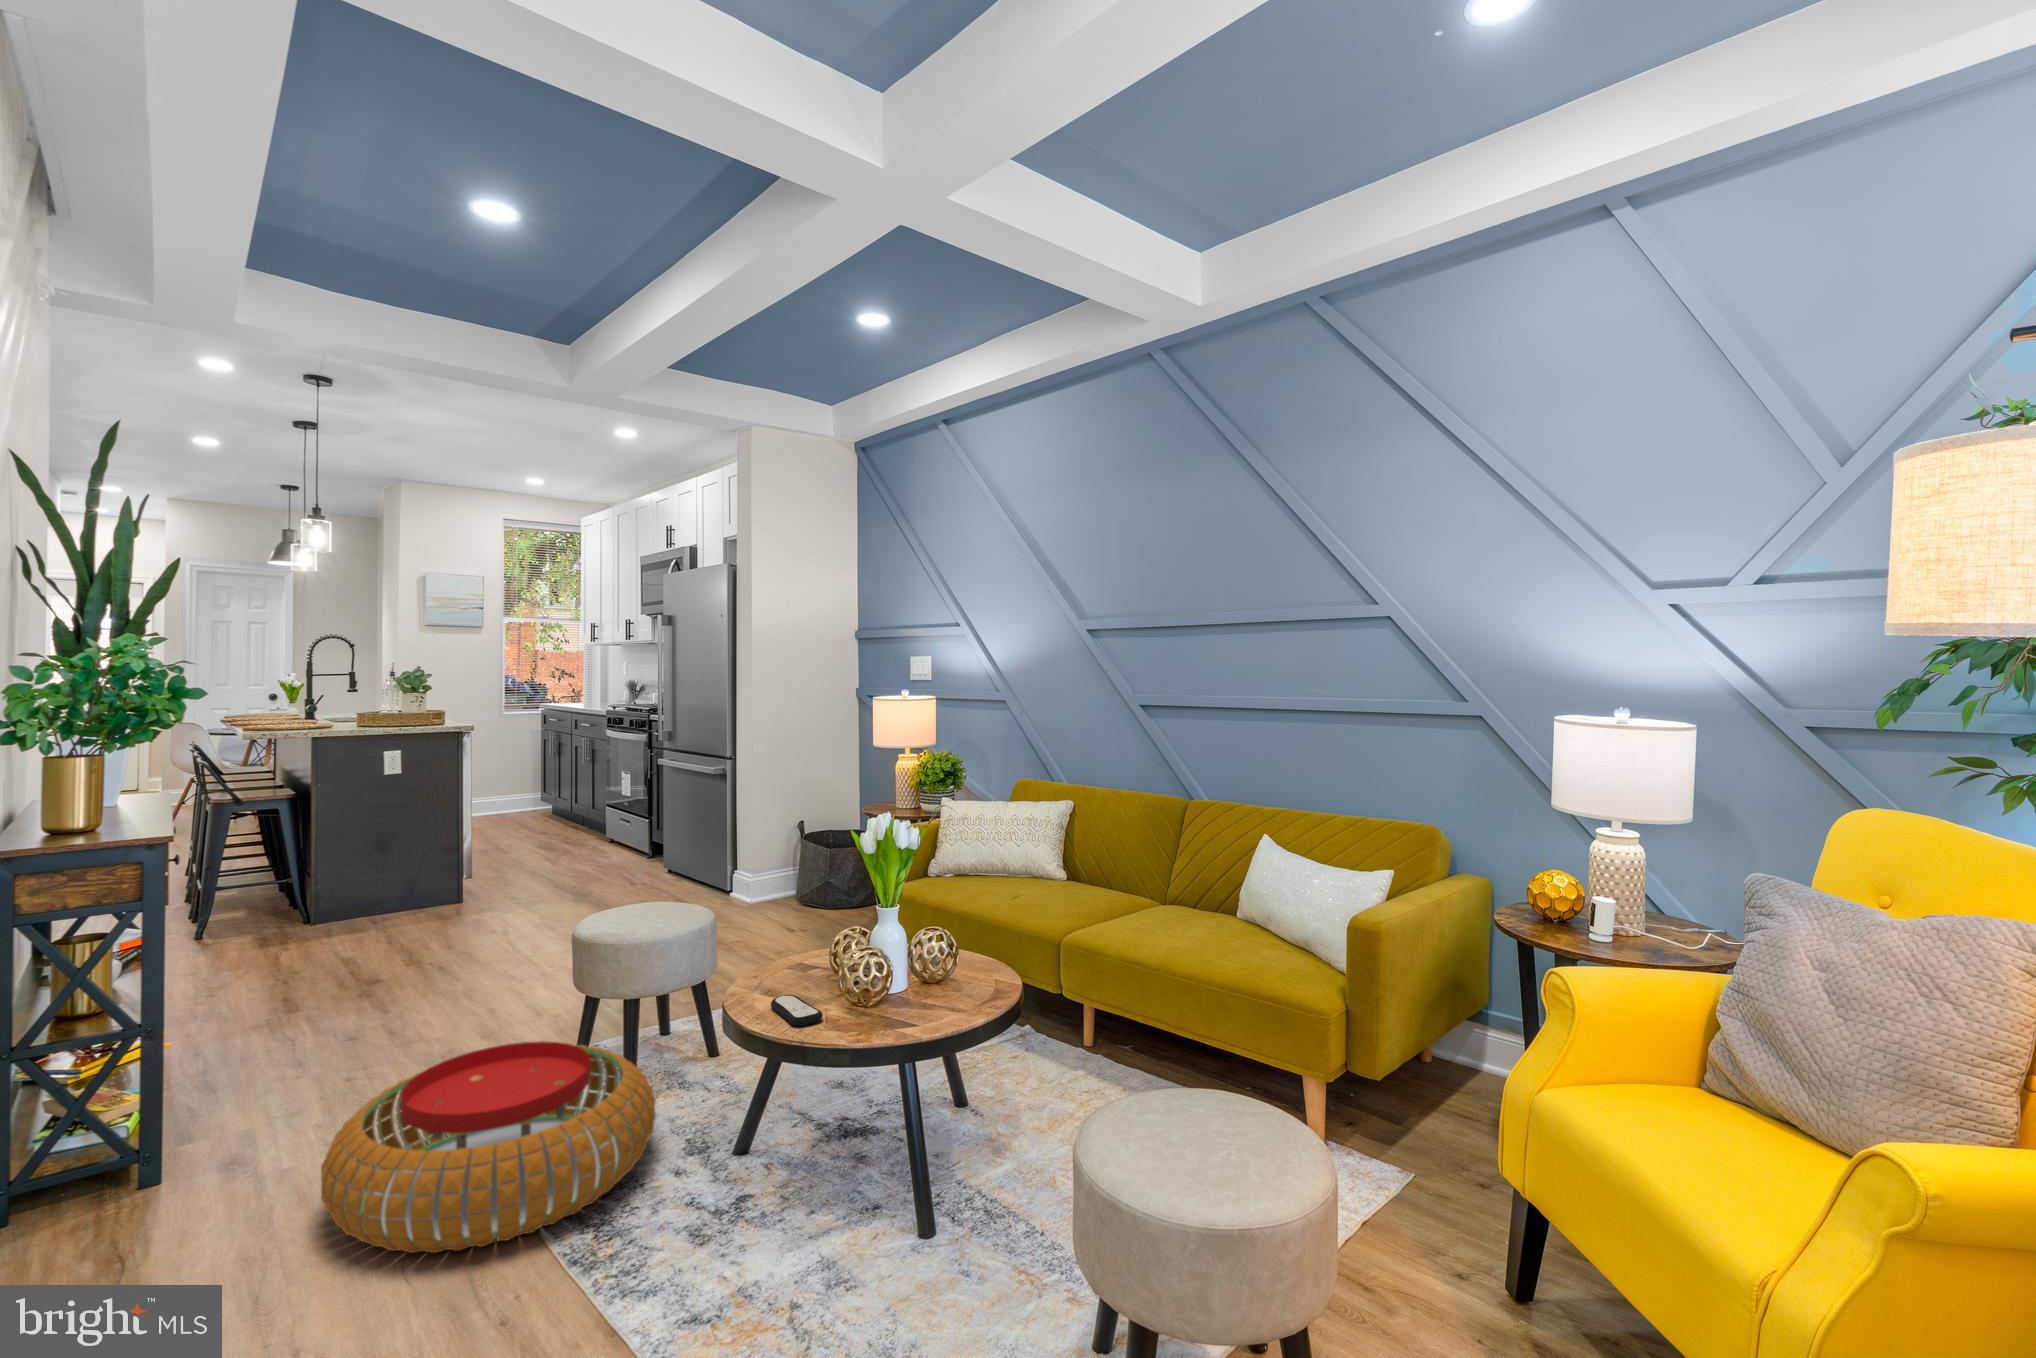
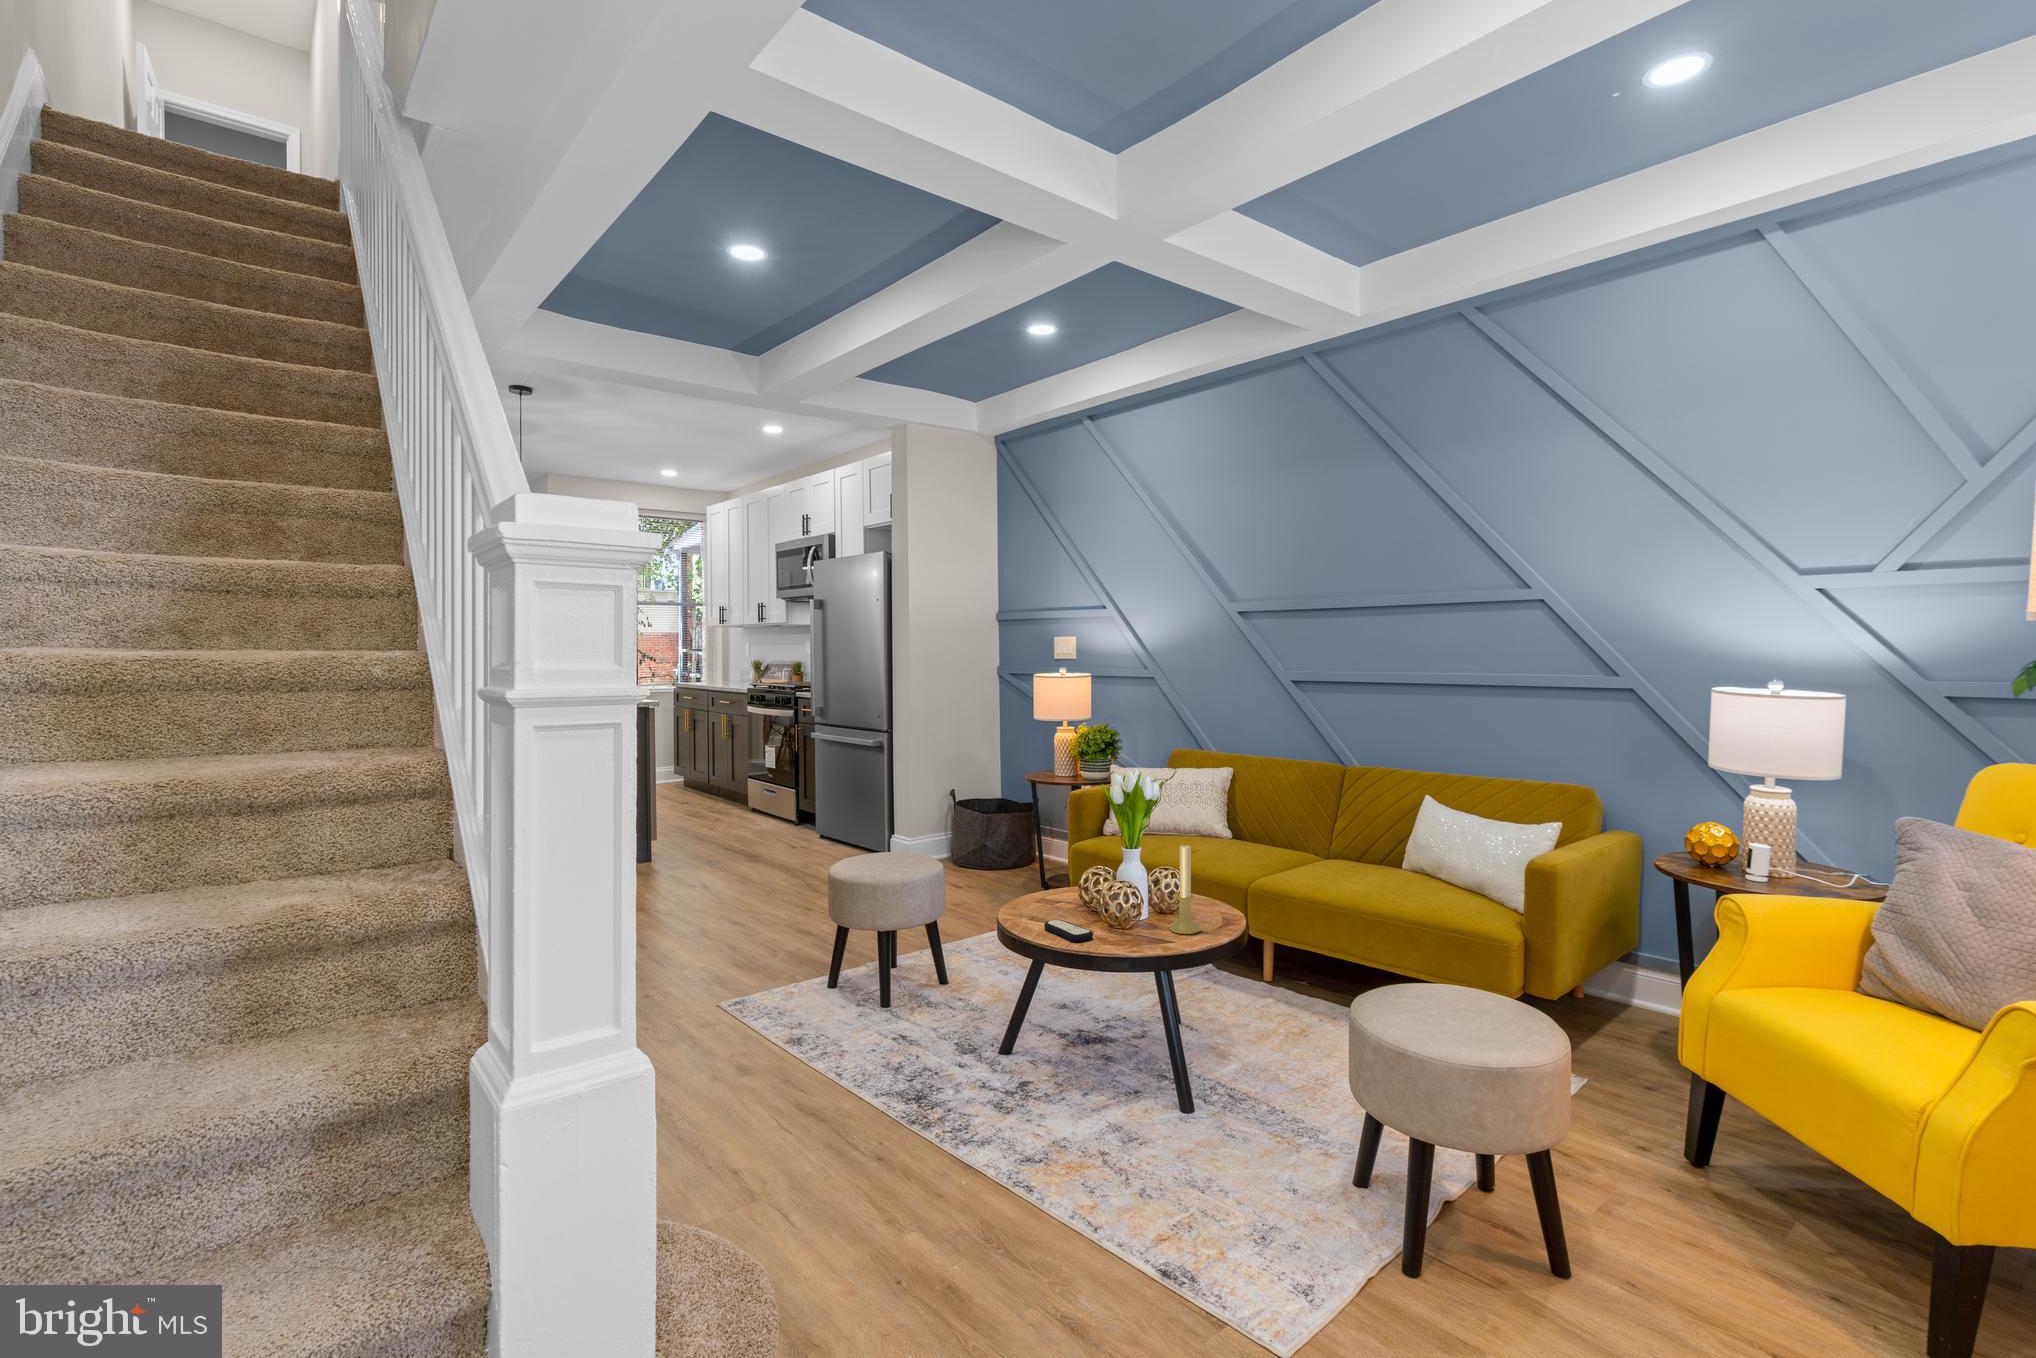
candle holder: none [923,902,959,1013] -> present [1170,845,1200,935]
pouf: present [321,1041,656,1253] -> none [692,961,937,1115]

